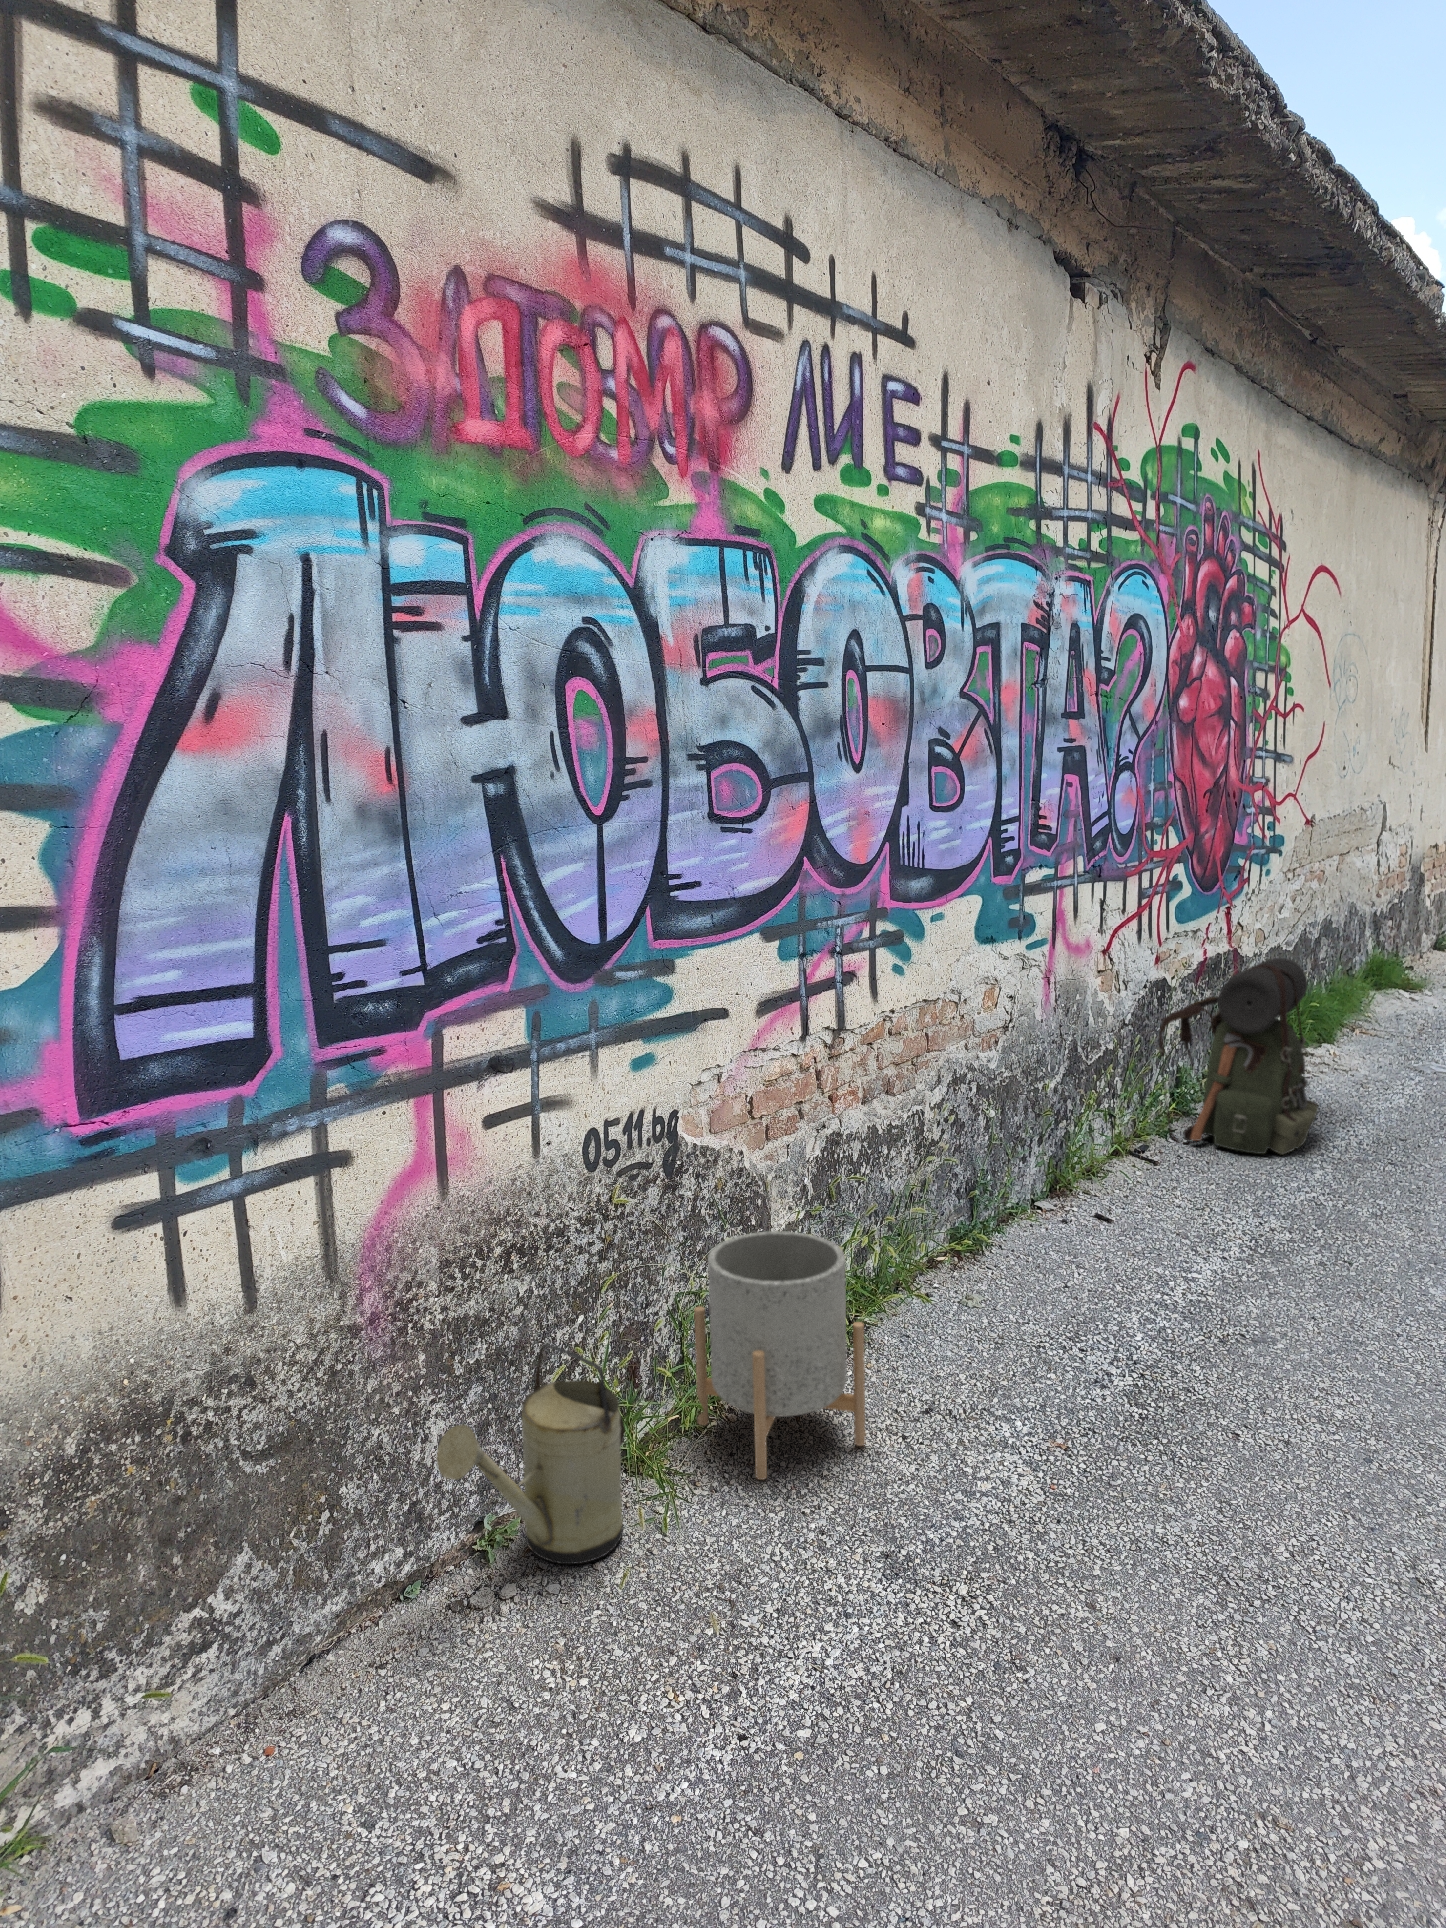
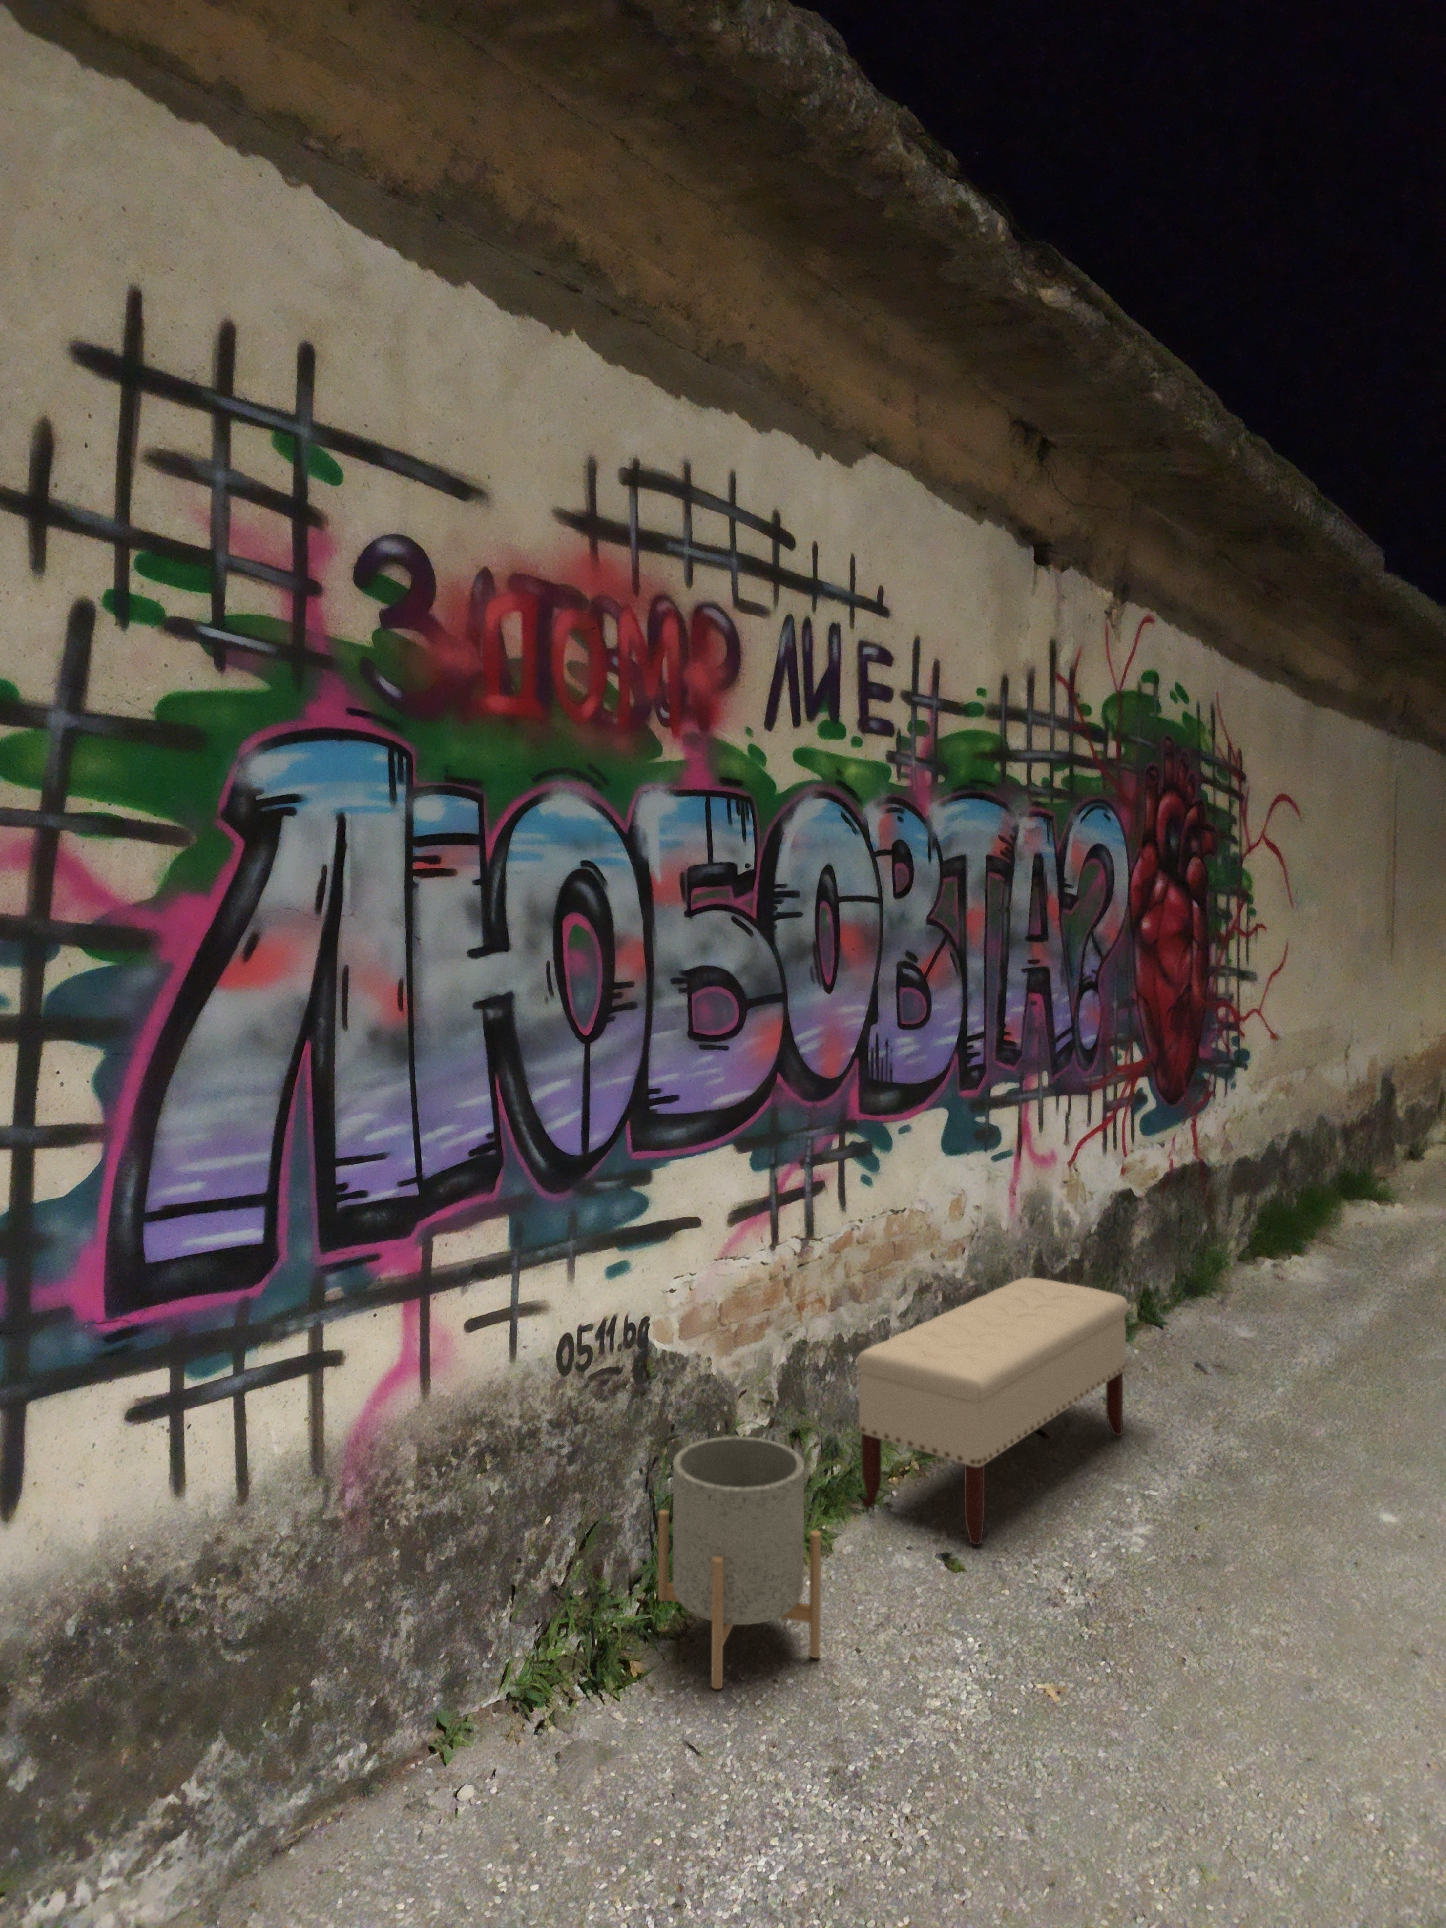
backpack: present [1157,958,1319,1155] -> none [1123,1173,1283,1371]
bench: none [892,1068,1169,1331] -> present [857,1278,1128,1545]
watering can: present [437,1344,625,1564] -> none [405,1543,586,1769]

